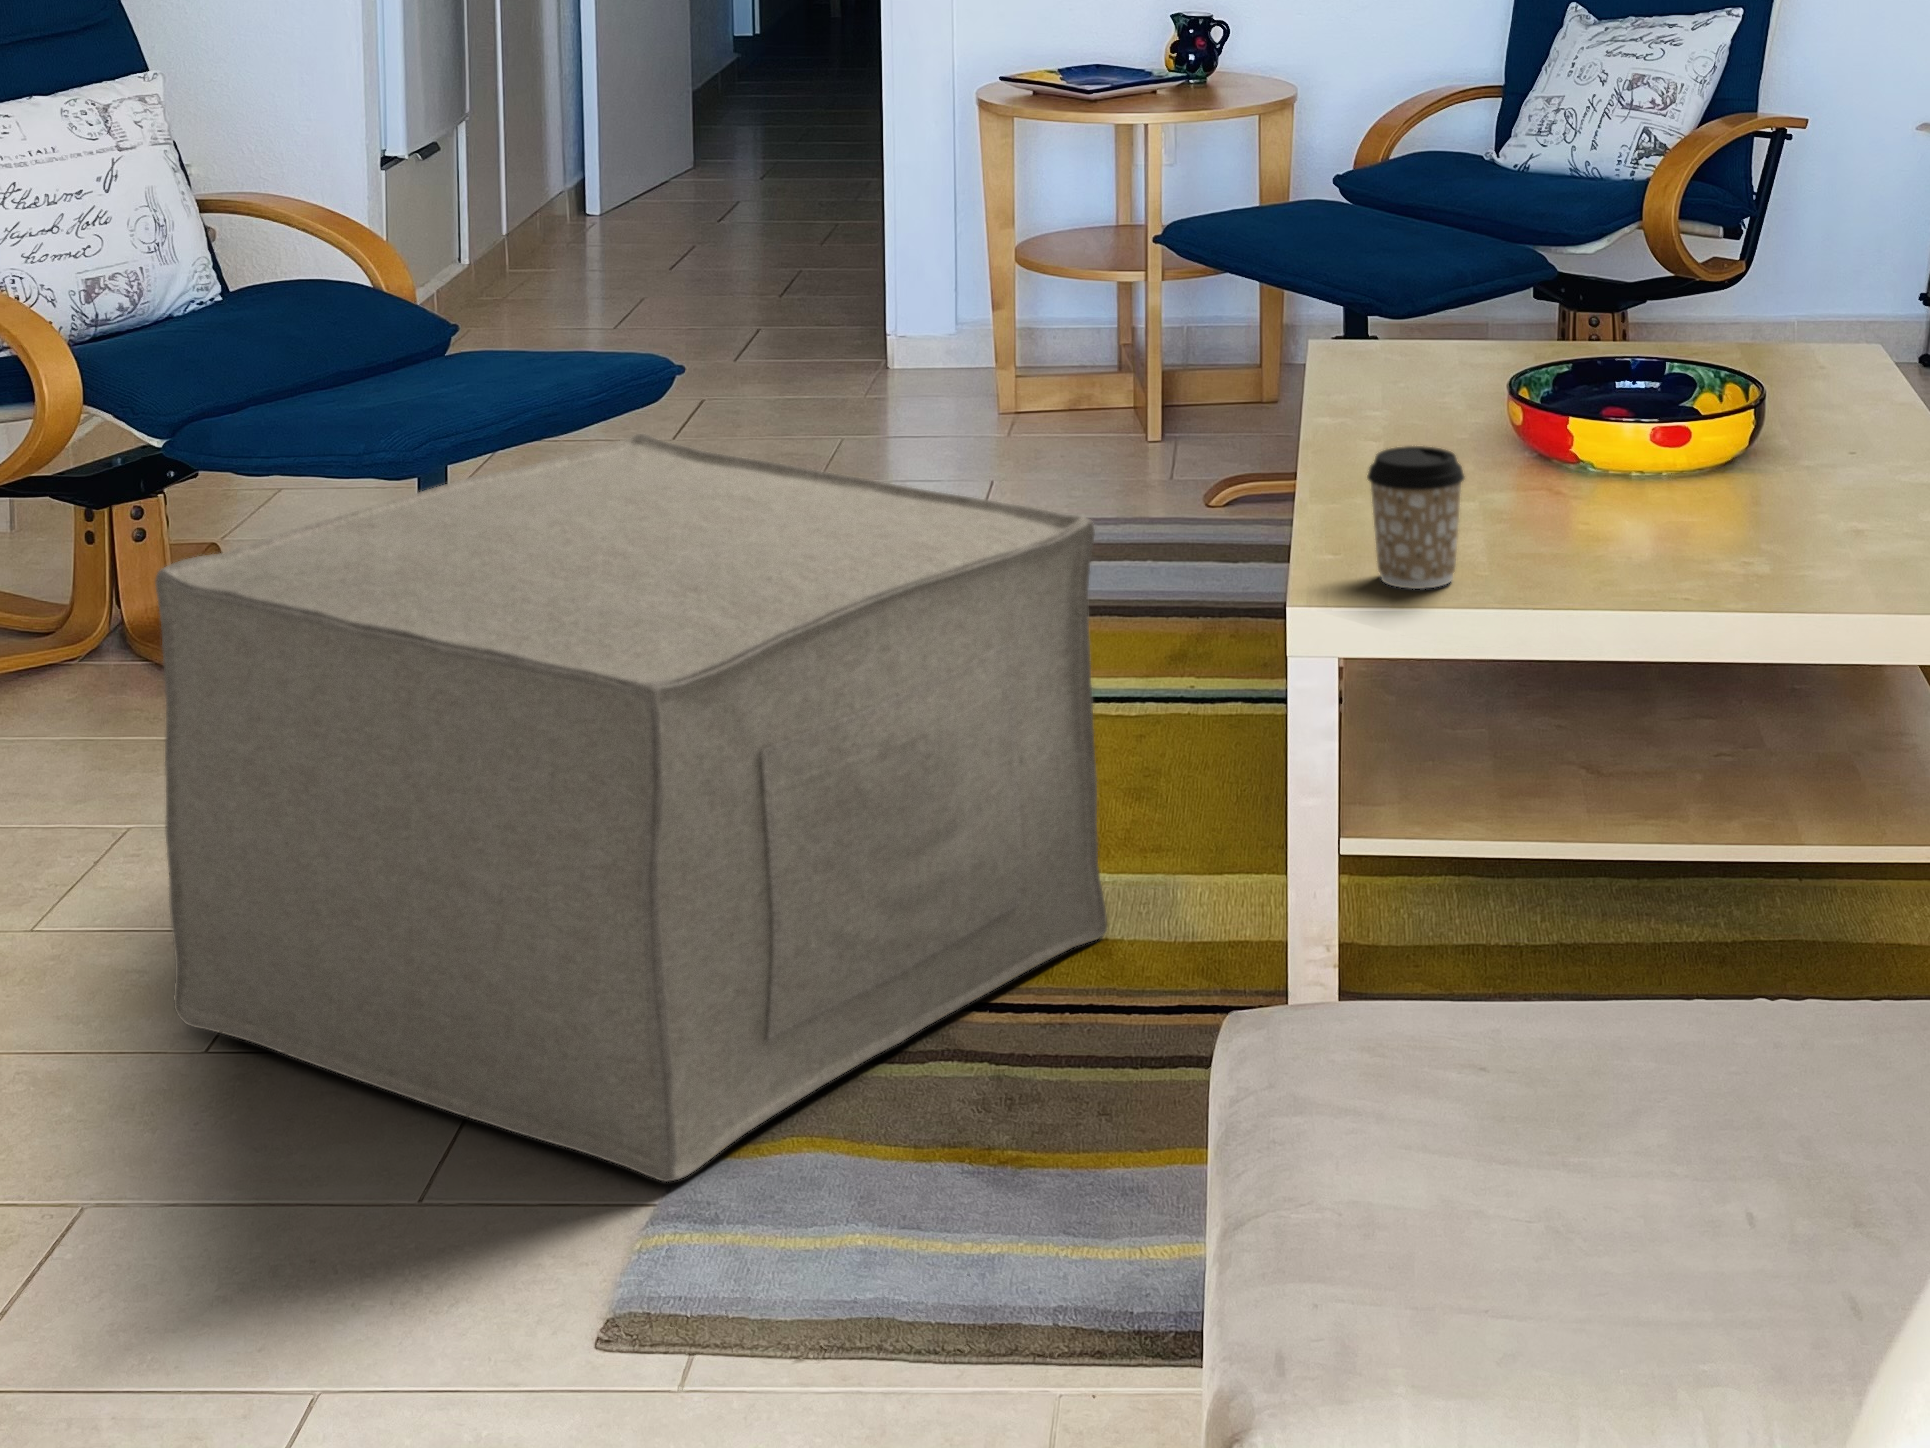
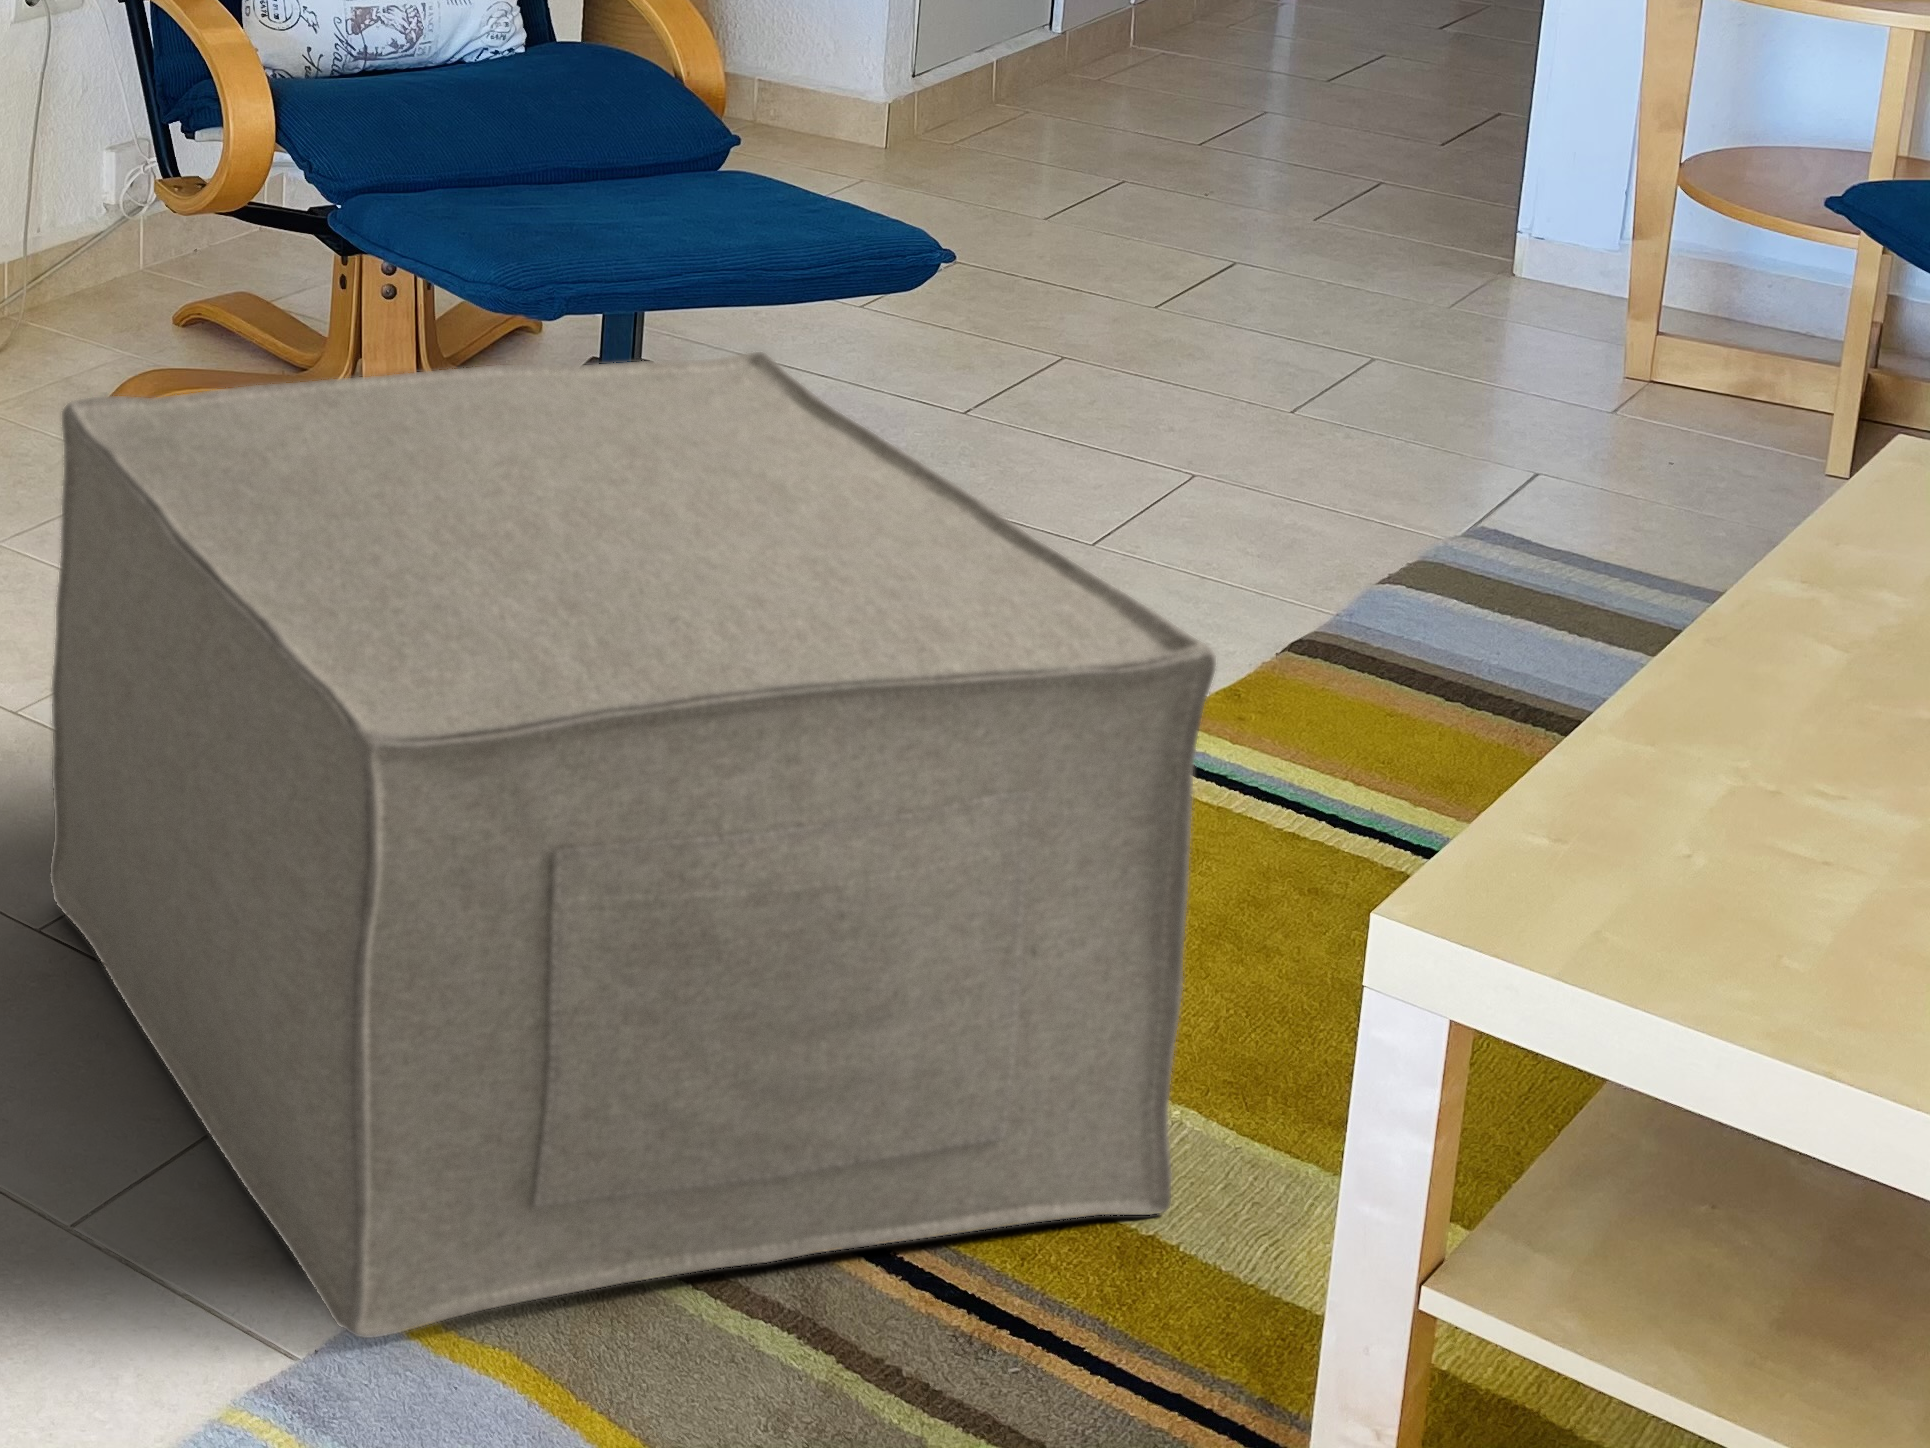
coffee cup: present [1367,446,1464,589] -> none [1545,707,1723,950]

